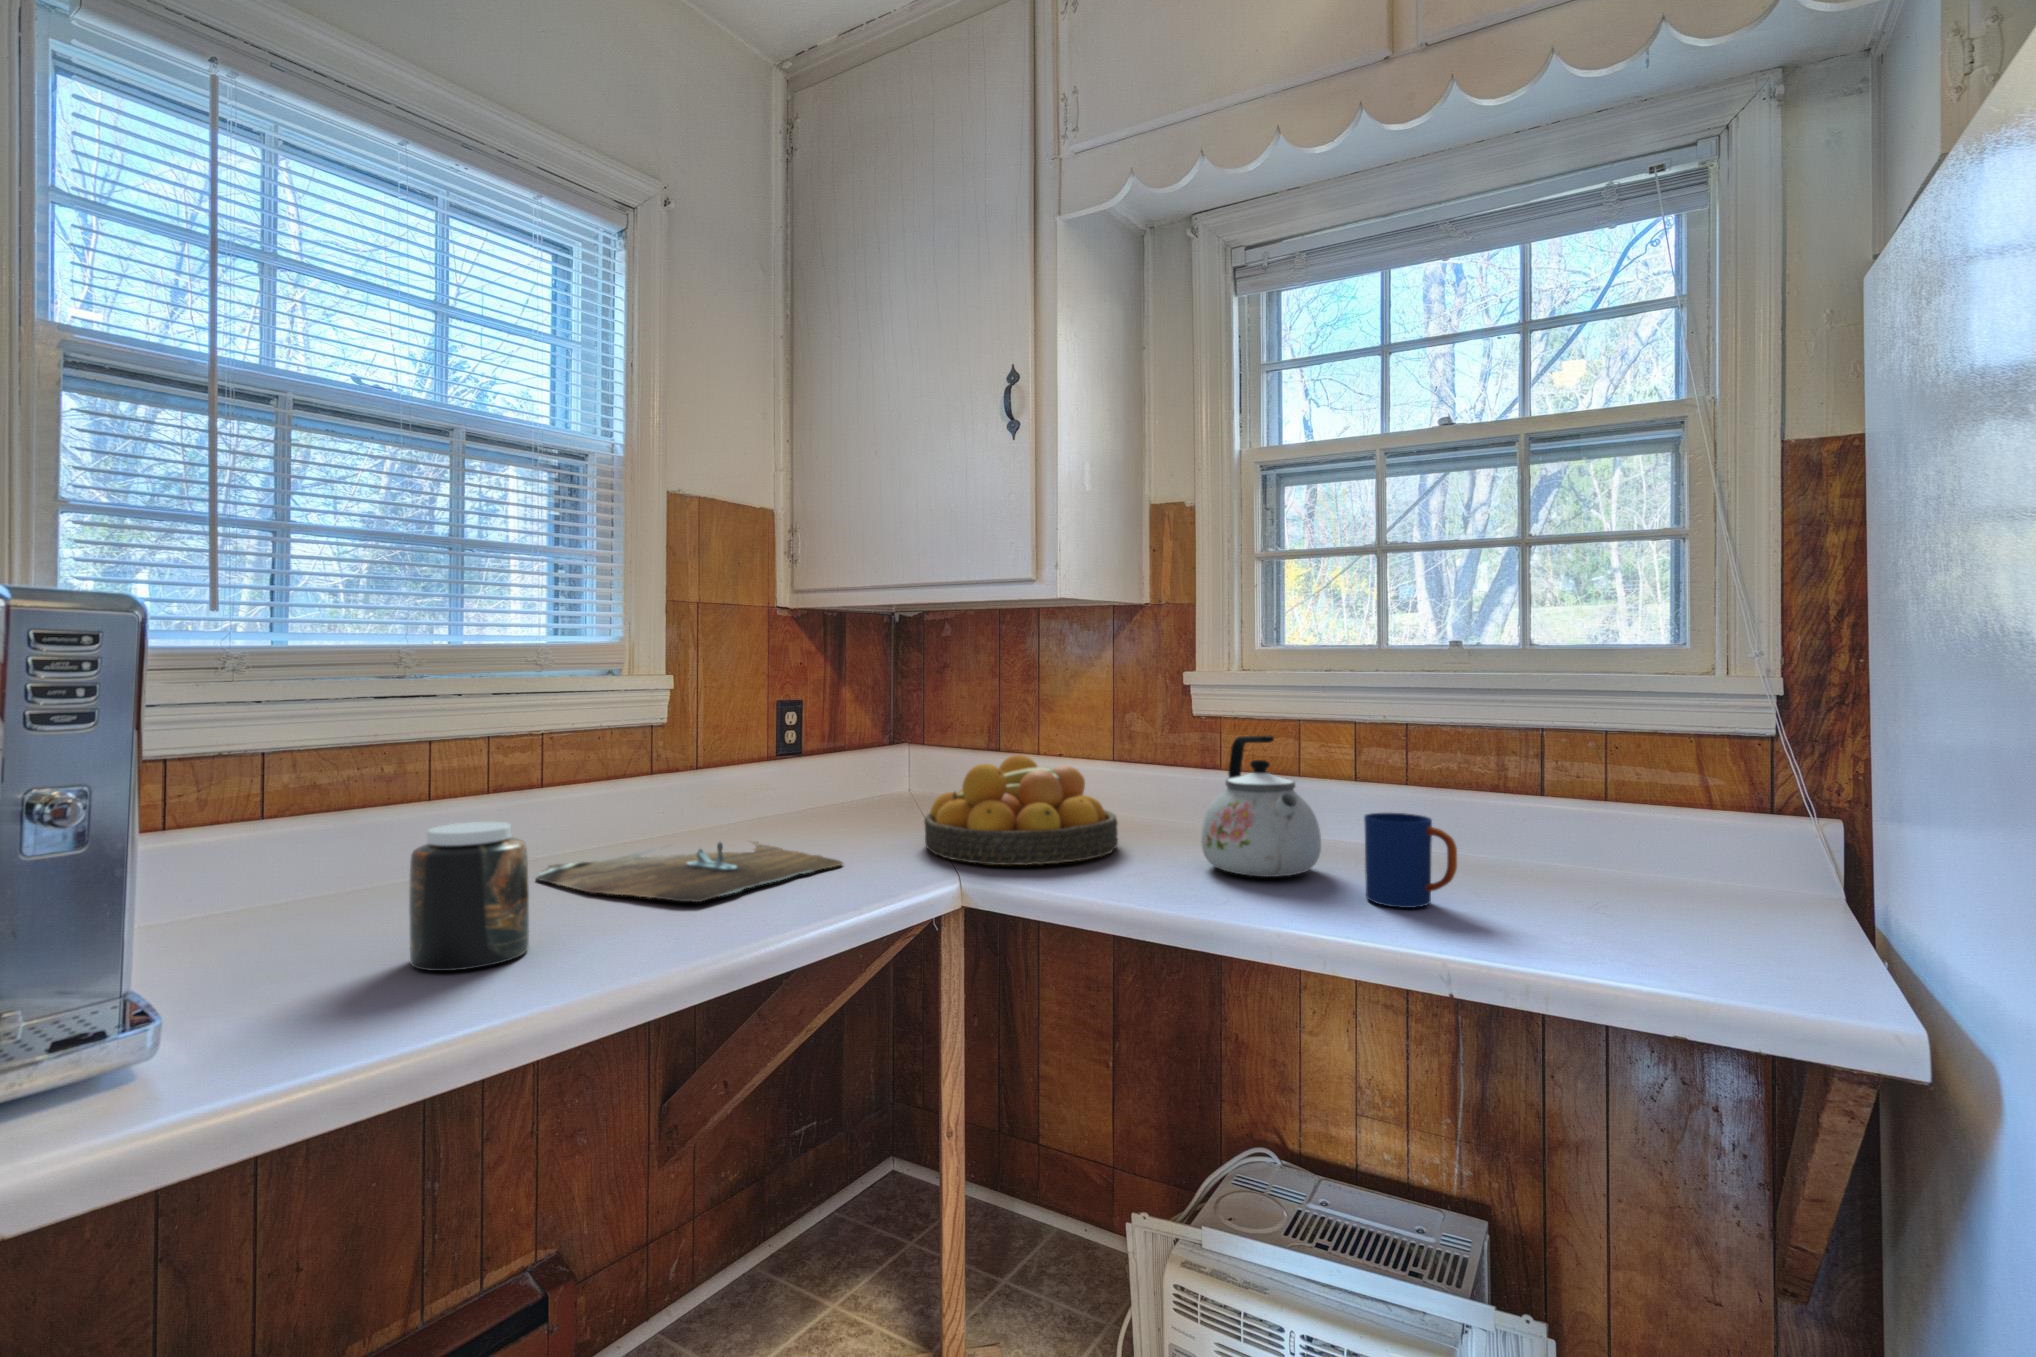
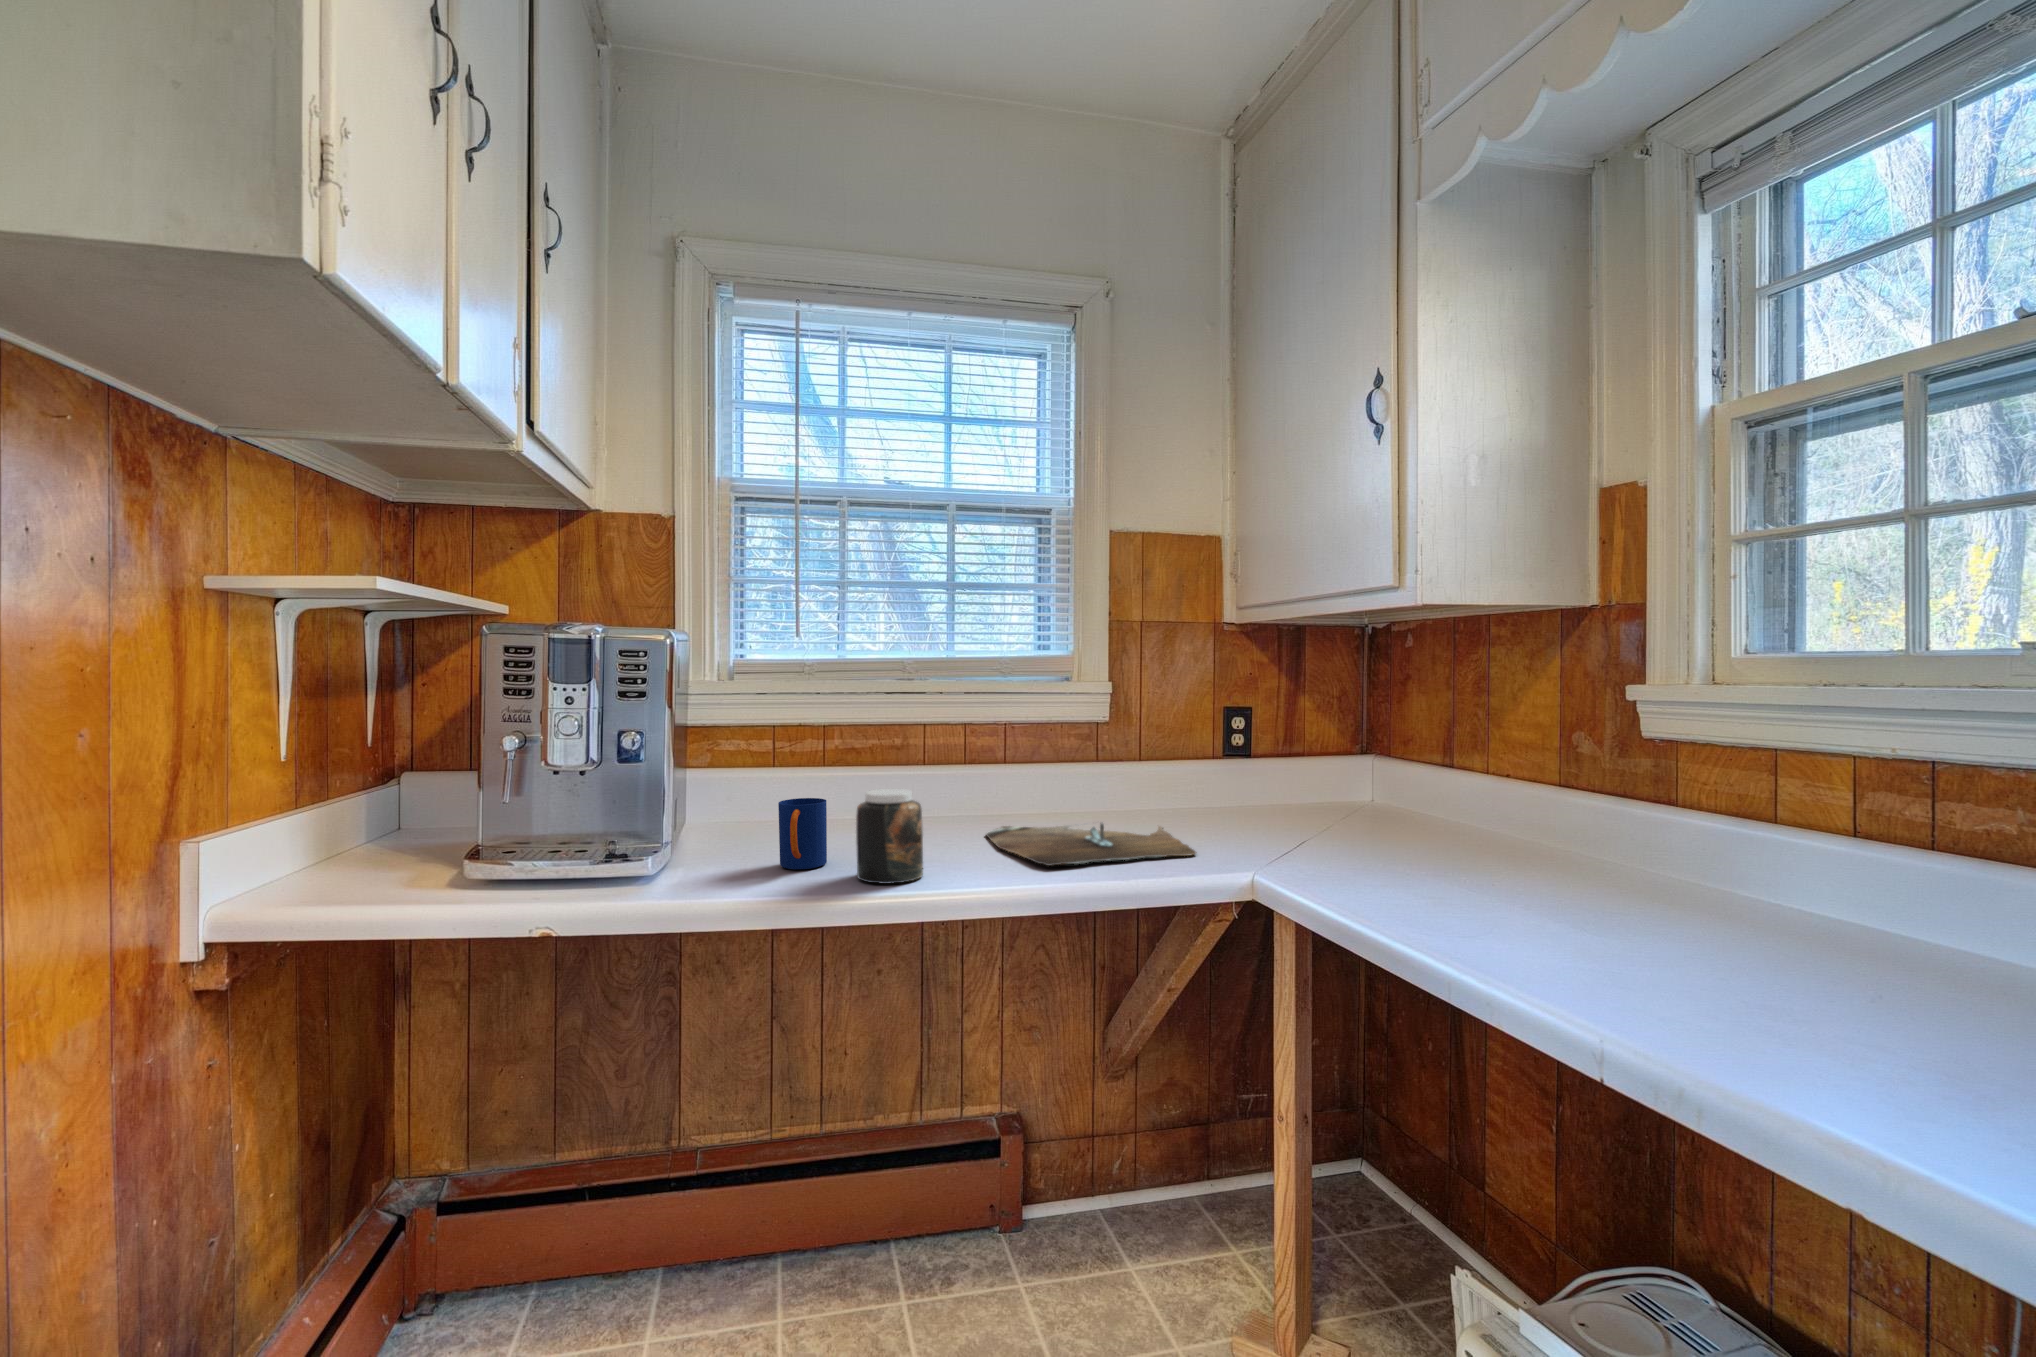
kettle: present [1201,735,1321,877] -> none [1541,767,1707,940]
fruit bowl: present [924,755,1118,865] -> none [1281,770,1493,884]
mug: present [1364,813,1457,908] -> present [778,798,827,869]

